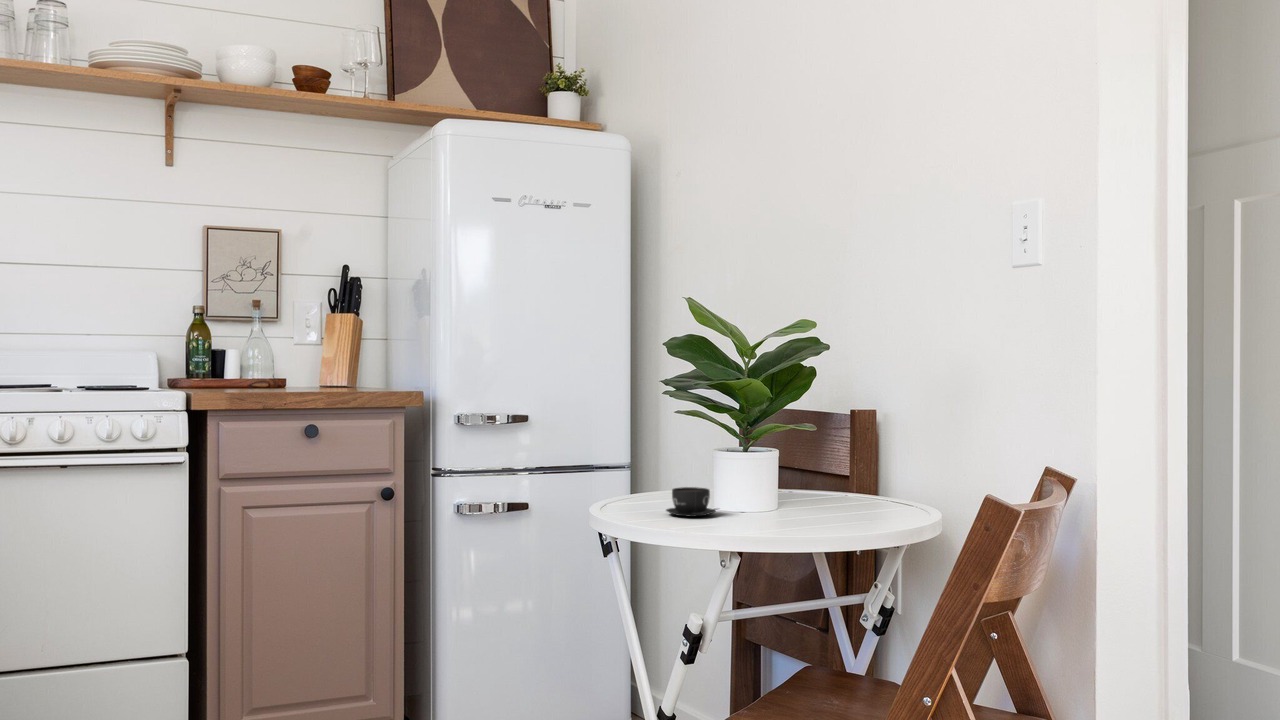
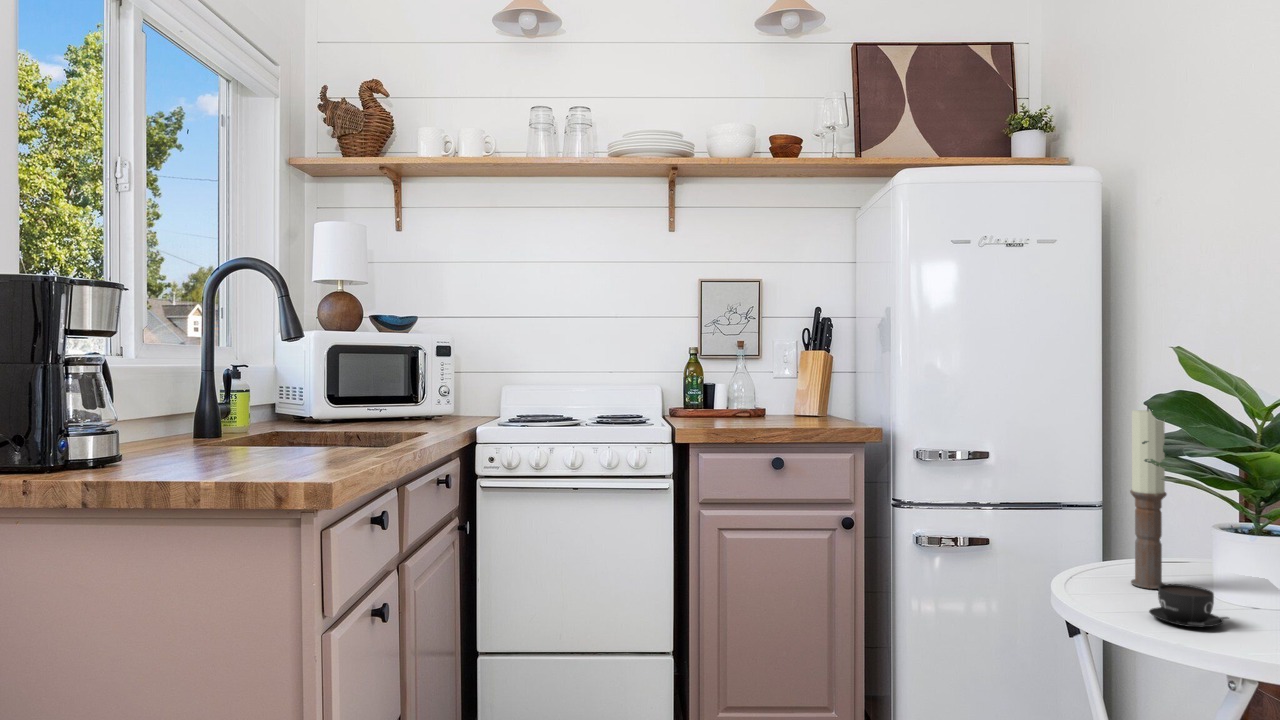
candle: none [653,348,678,501] -> present [1130,406,1167,589]

